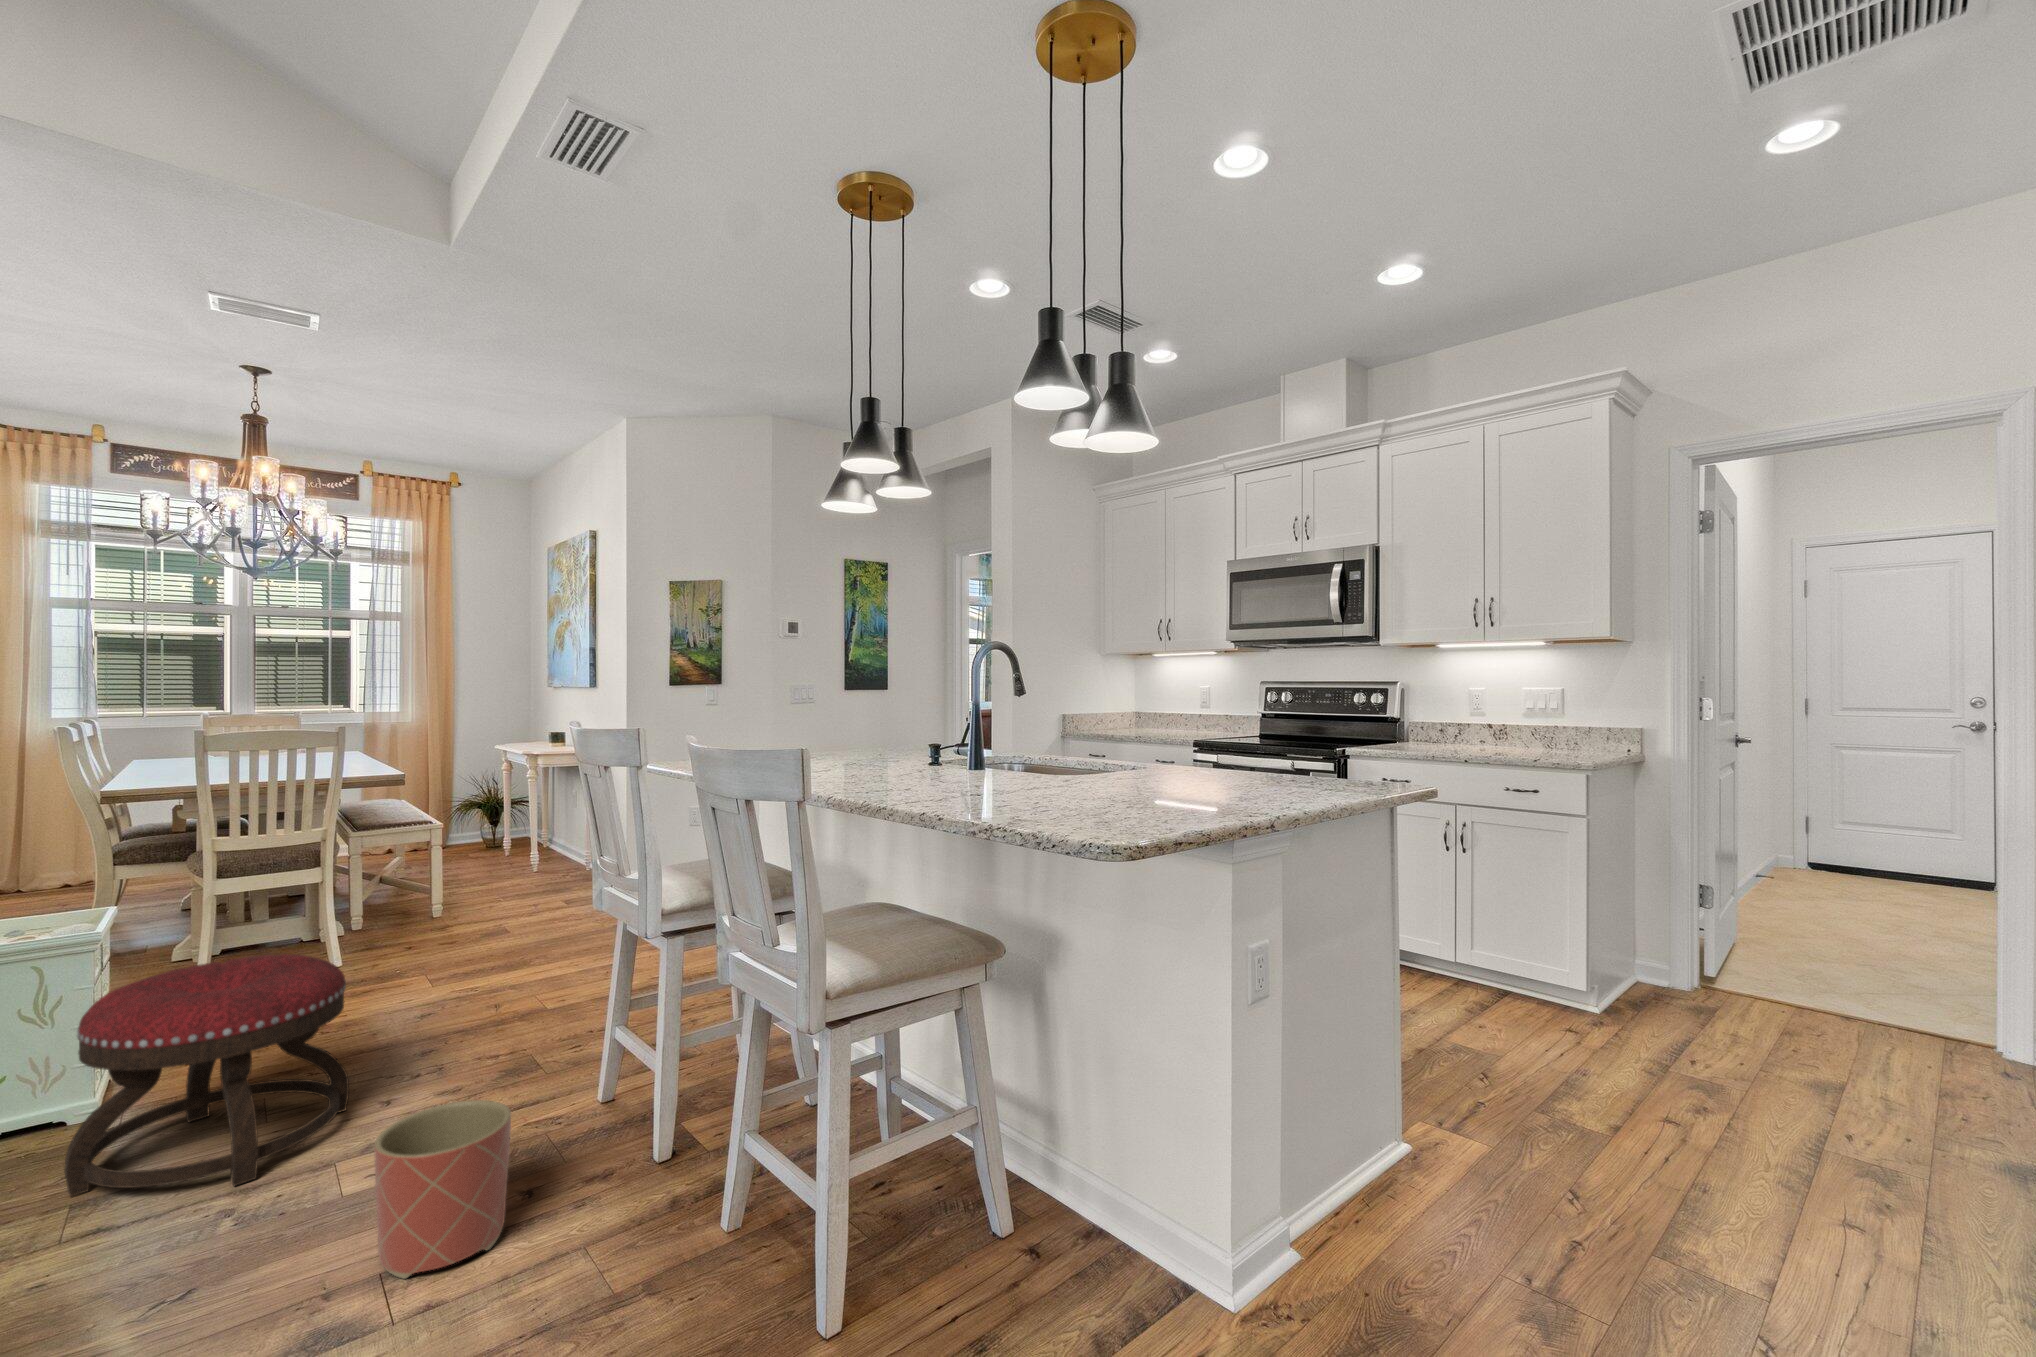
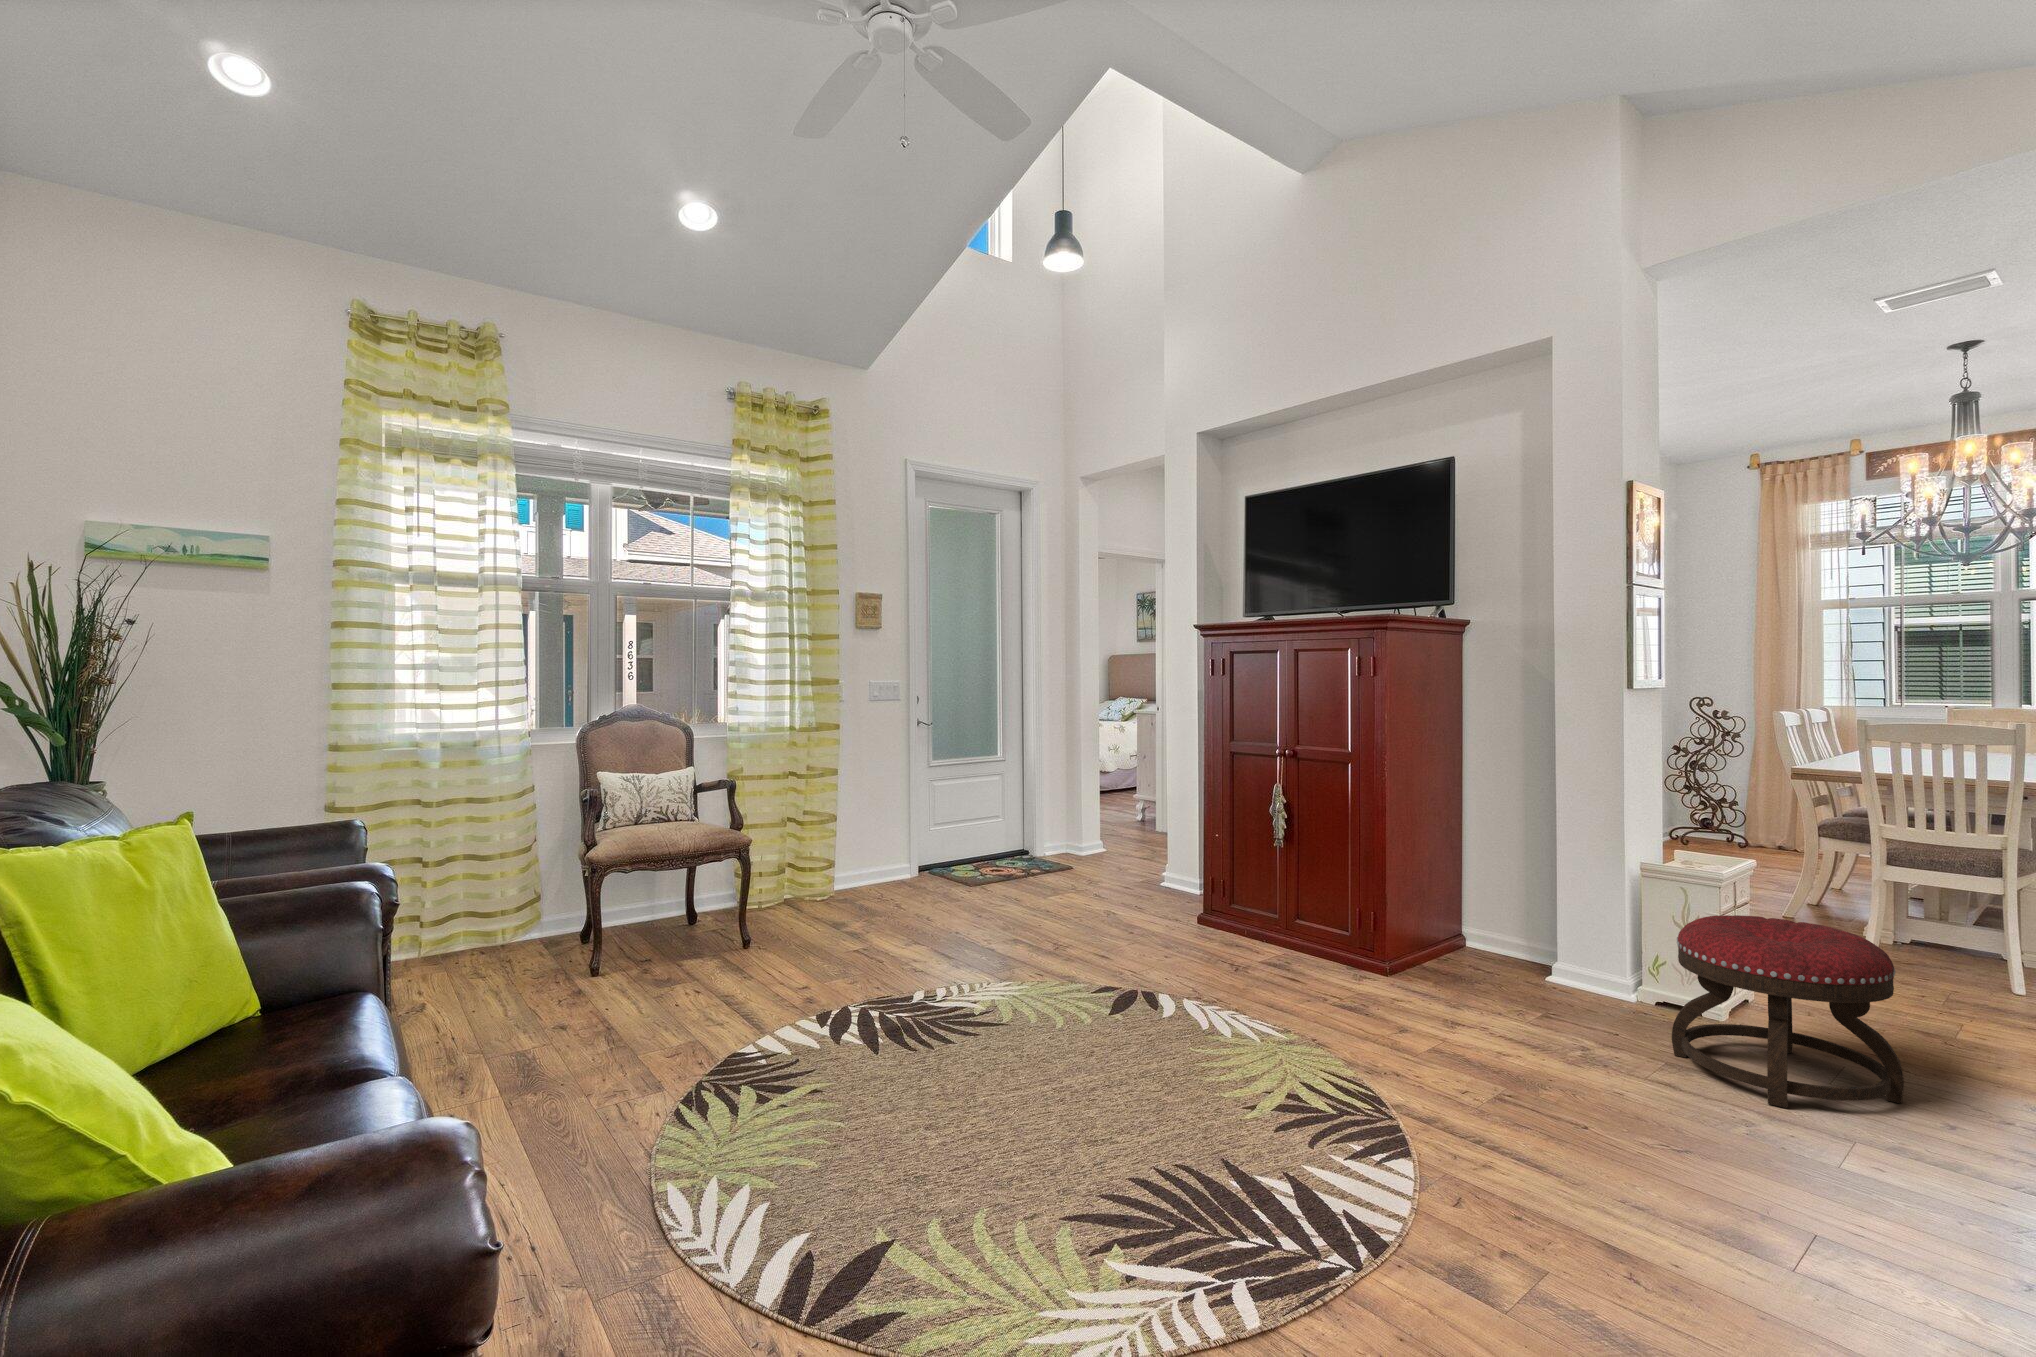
planter: present [374,1100,511,1279] -> none [1810,1096,1964,1268]

